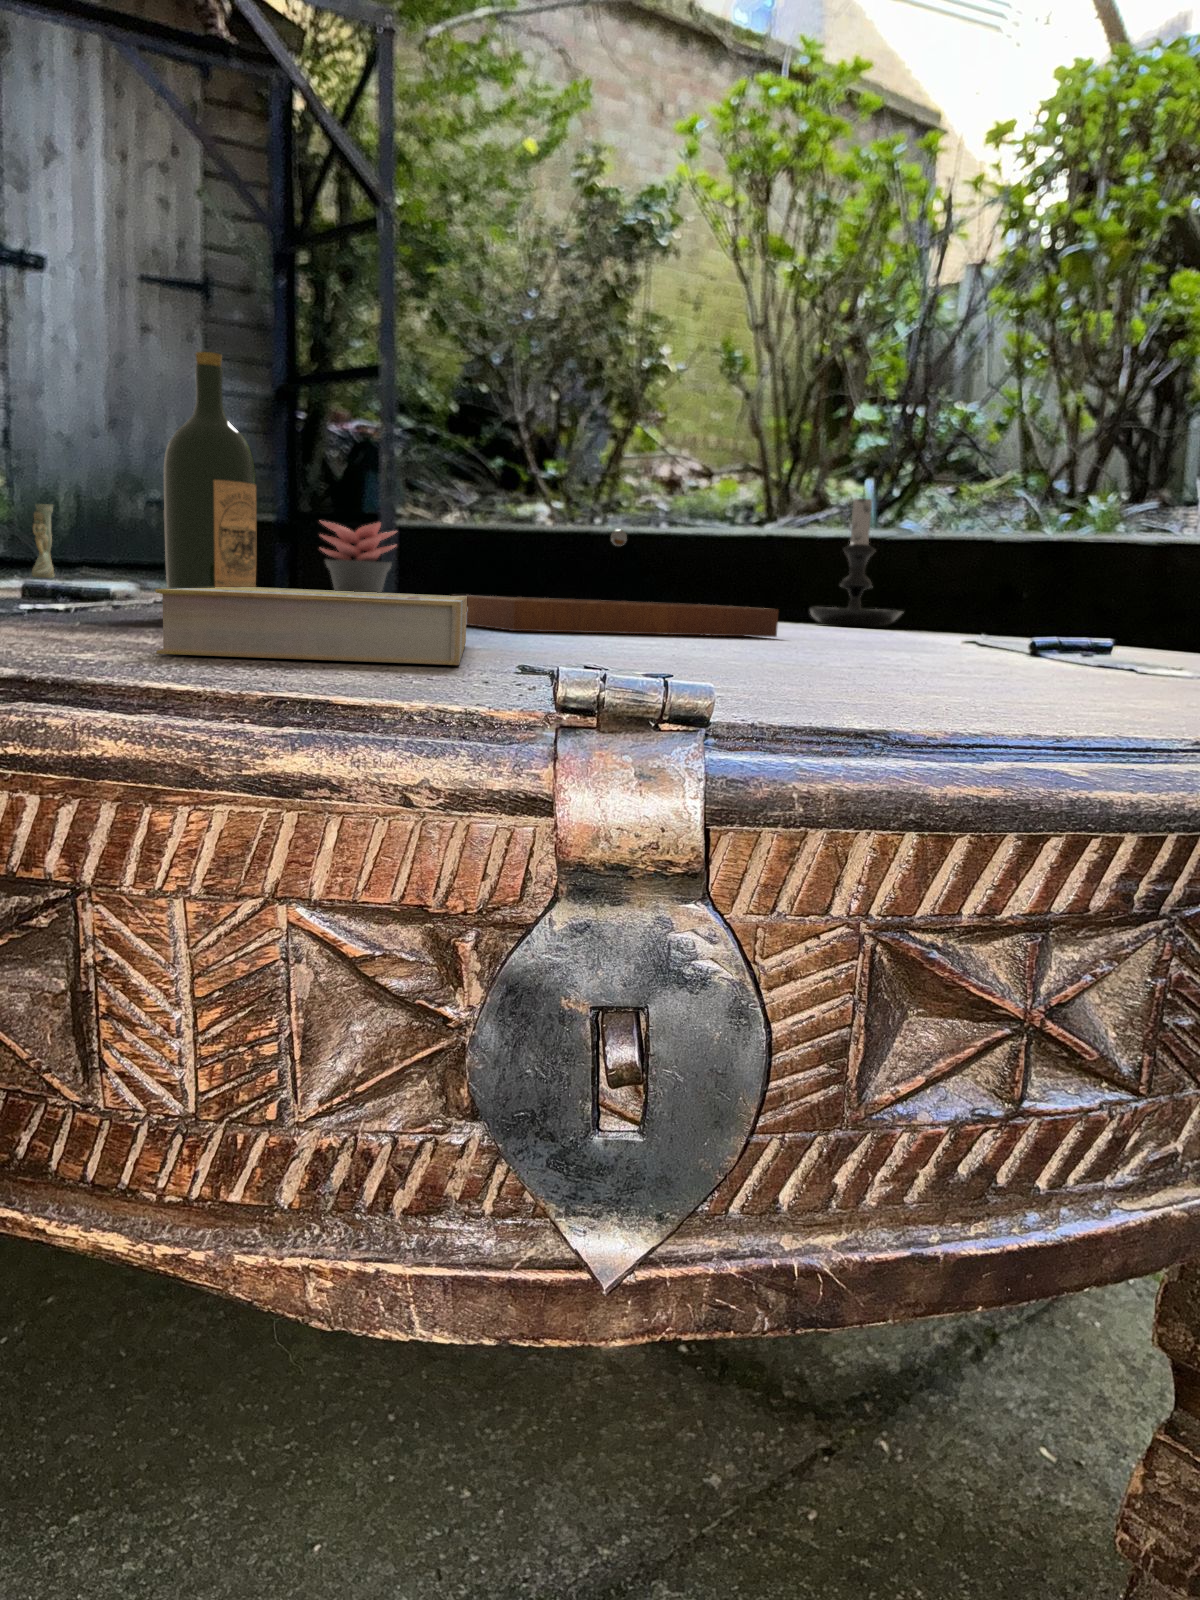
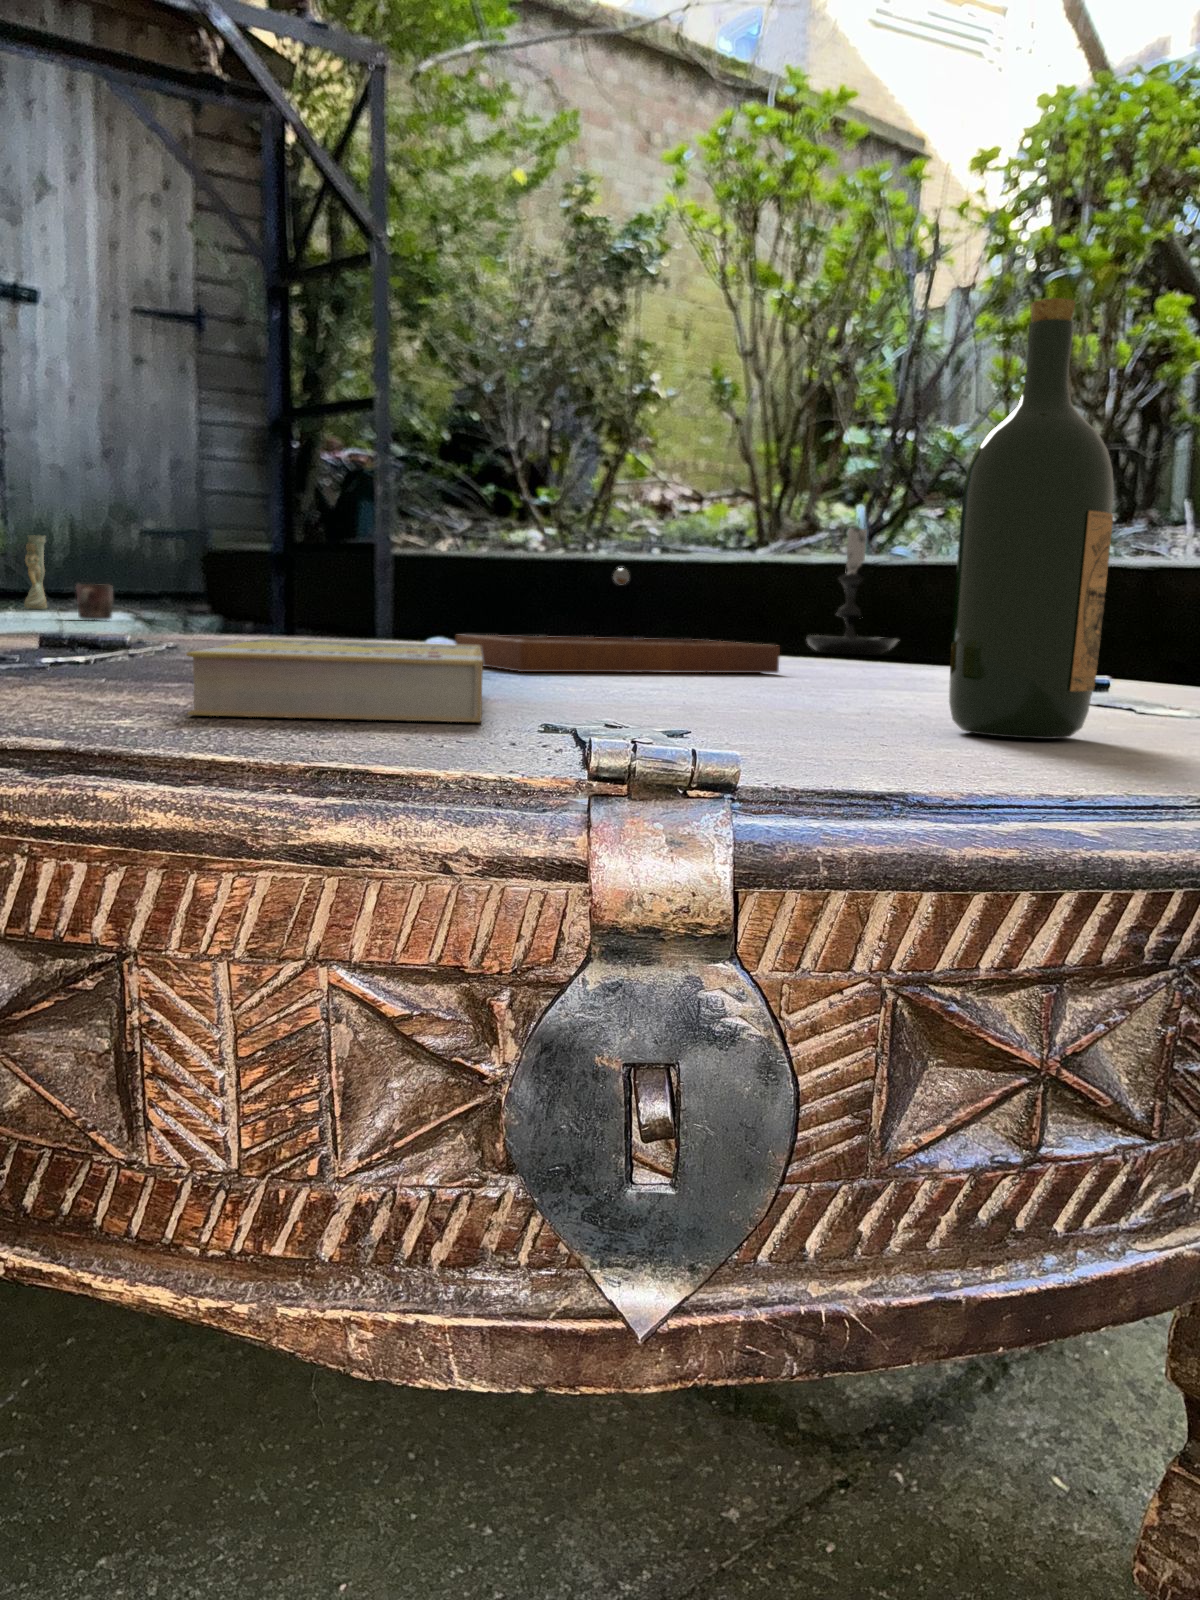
wine bottle: present [164,352,256,589] -> present [949,298,1113,739]
succulent plant: present [321,521,396,593] -> none [316,553,394,632]
mug: none [80,550,116,587] -> present [76,584,113,620]

